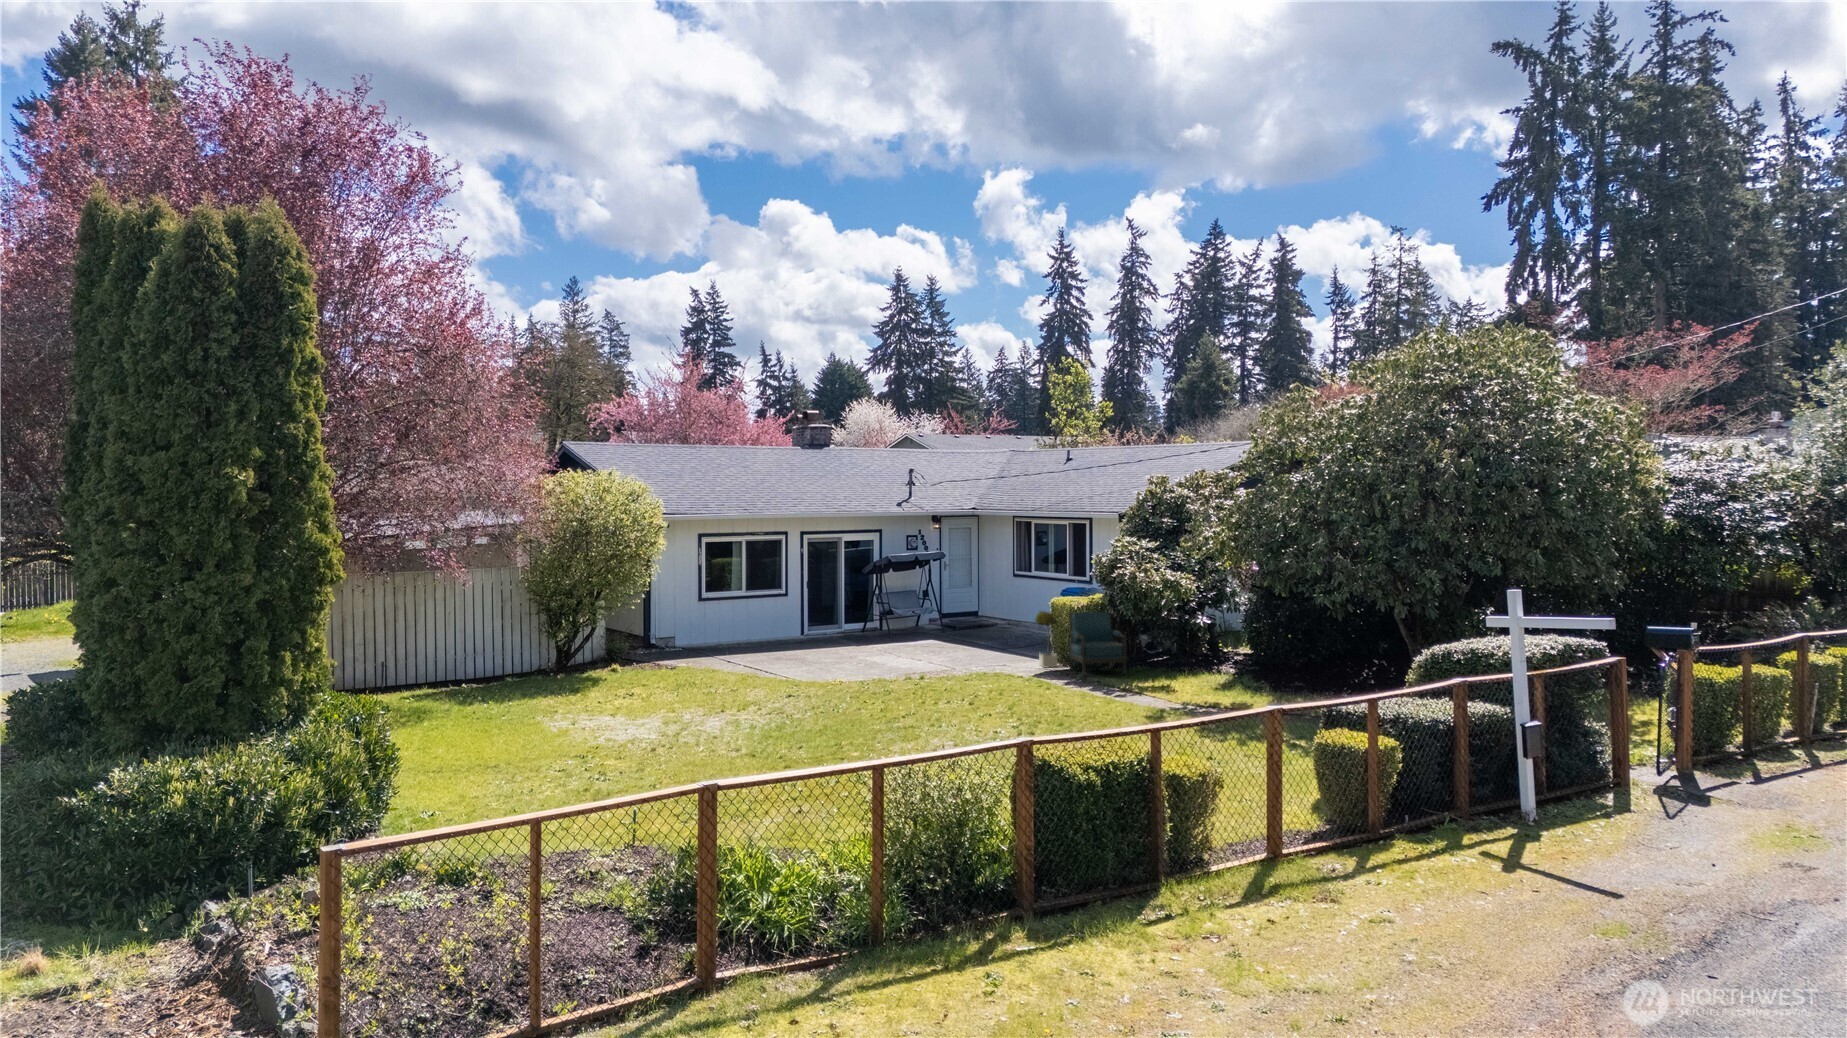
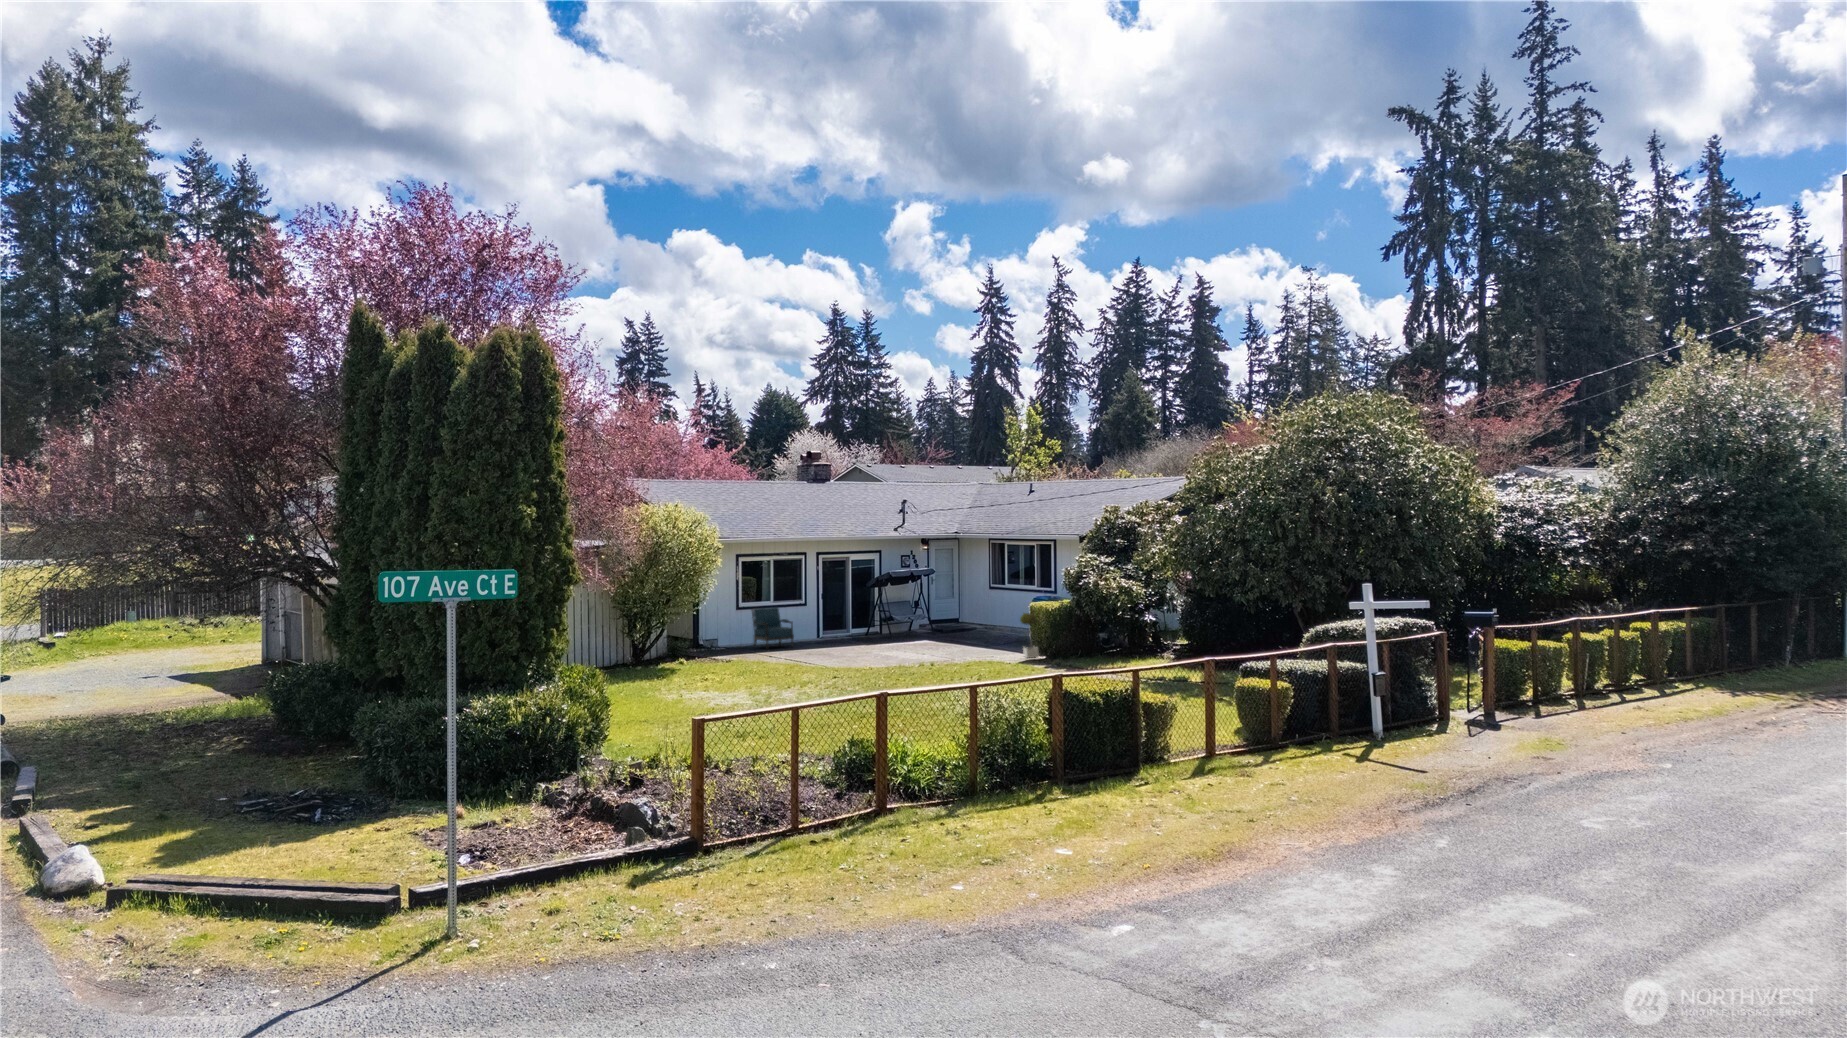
chair: present [1069,612,1127,676] -> present [752,607,794,648]

